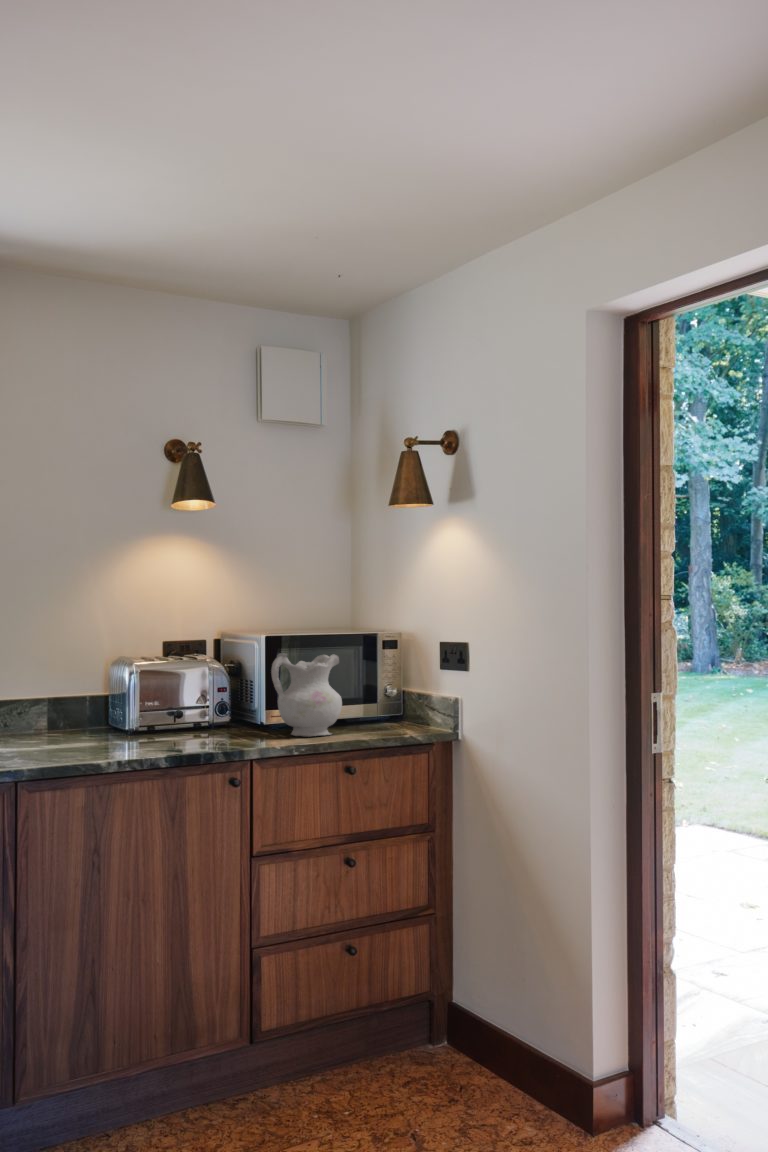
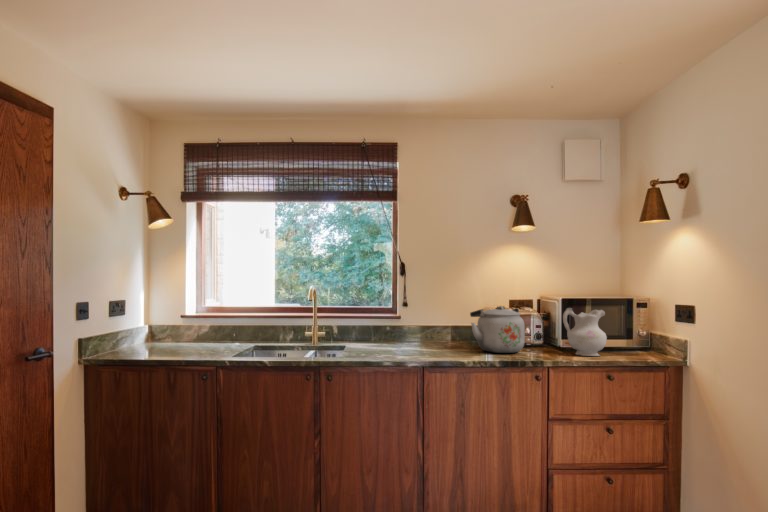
kettle: none [98,654,204,744] -> present [470,306,525,353]

